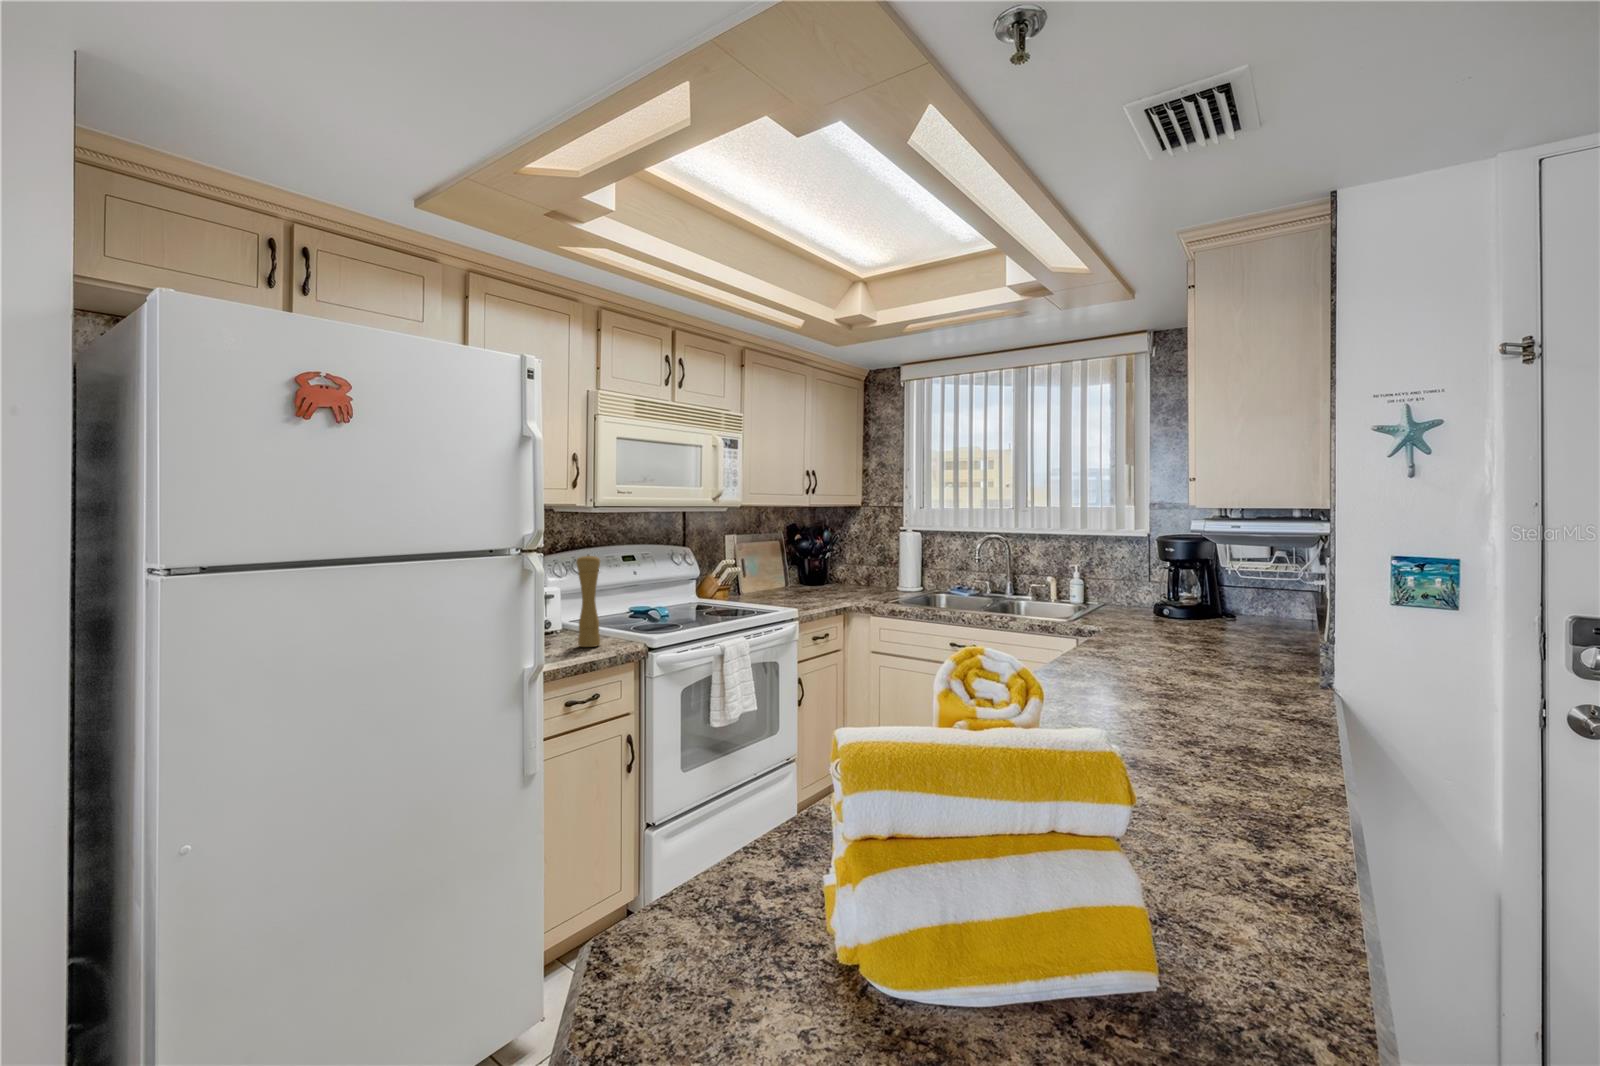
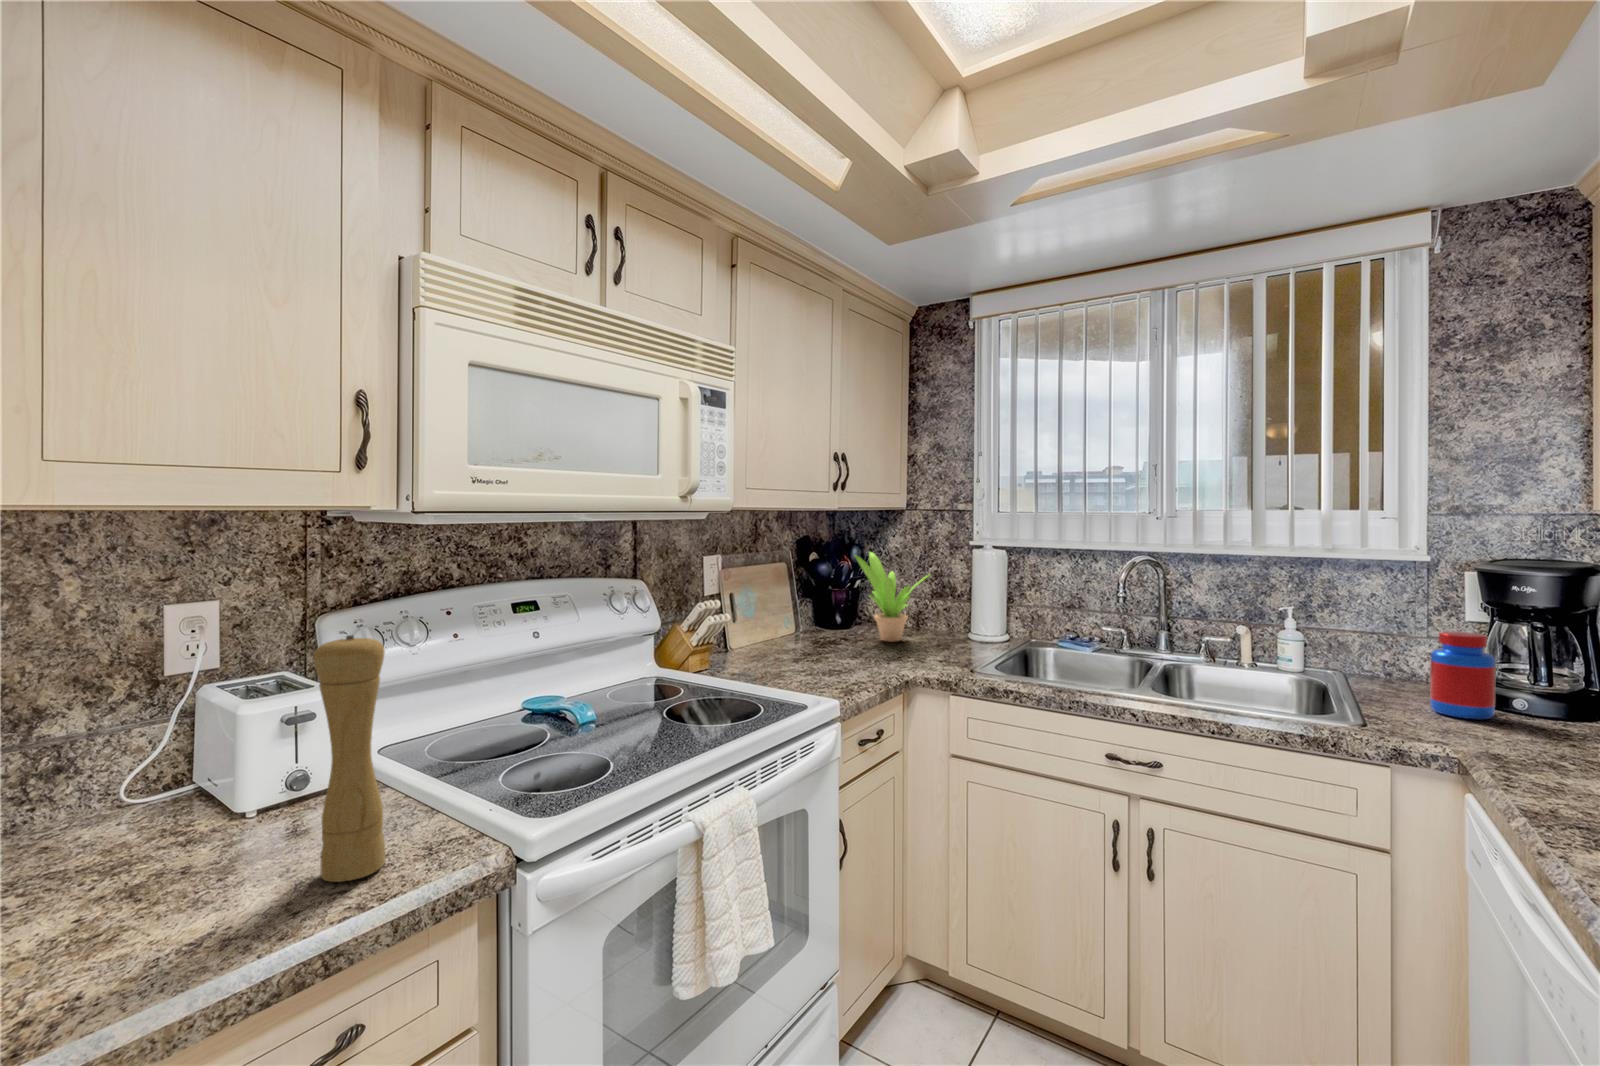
potted plant: none [821,534,872,591] -> present [855,552,931,641]
jar: none [1121,573,1149,619] -> present [1430,631,1496,719]

